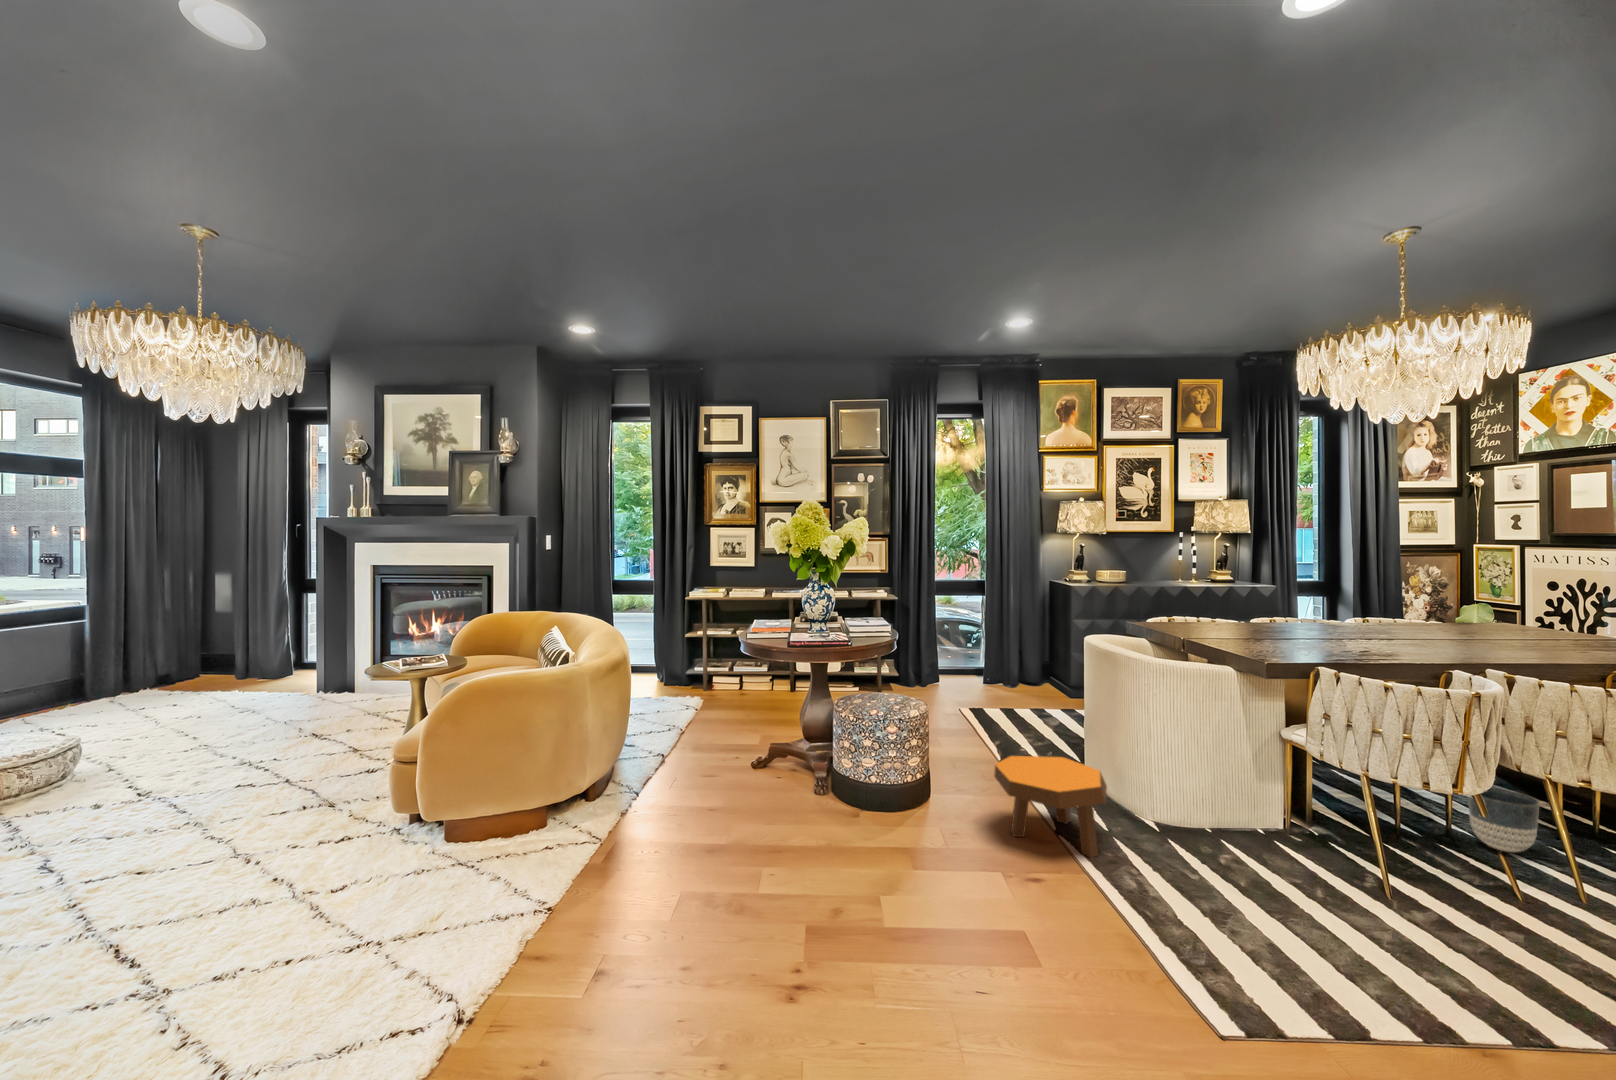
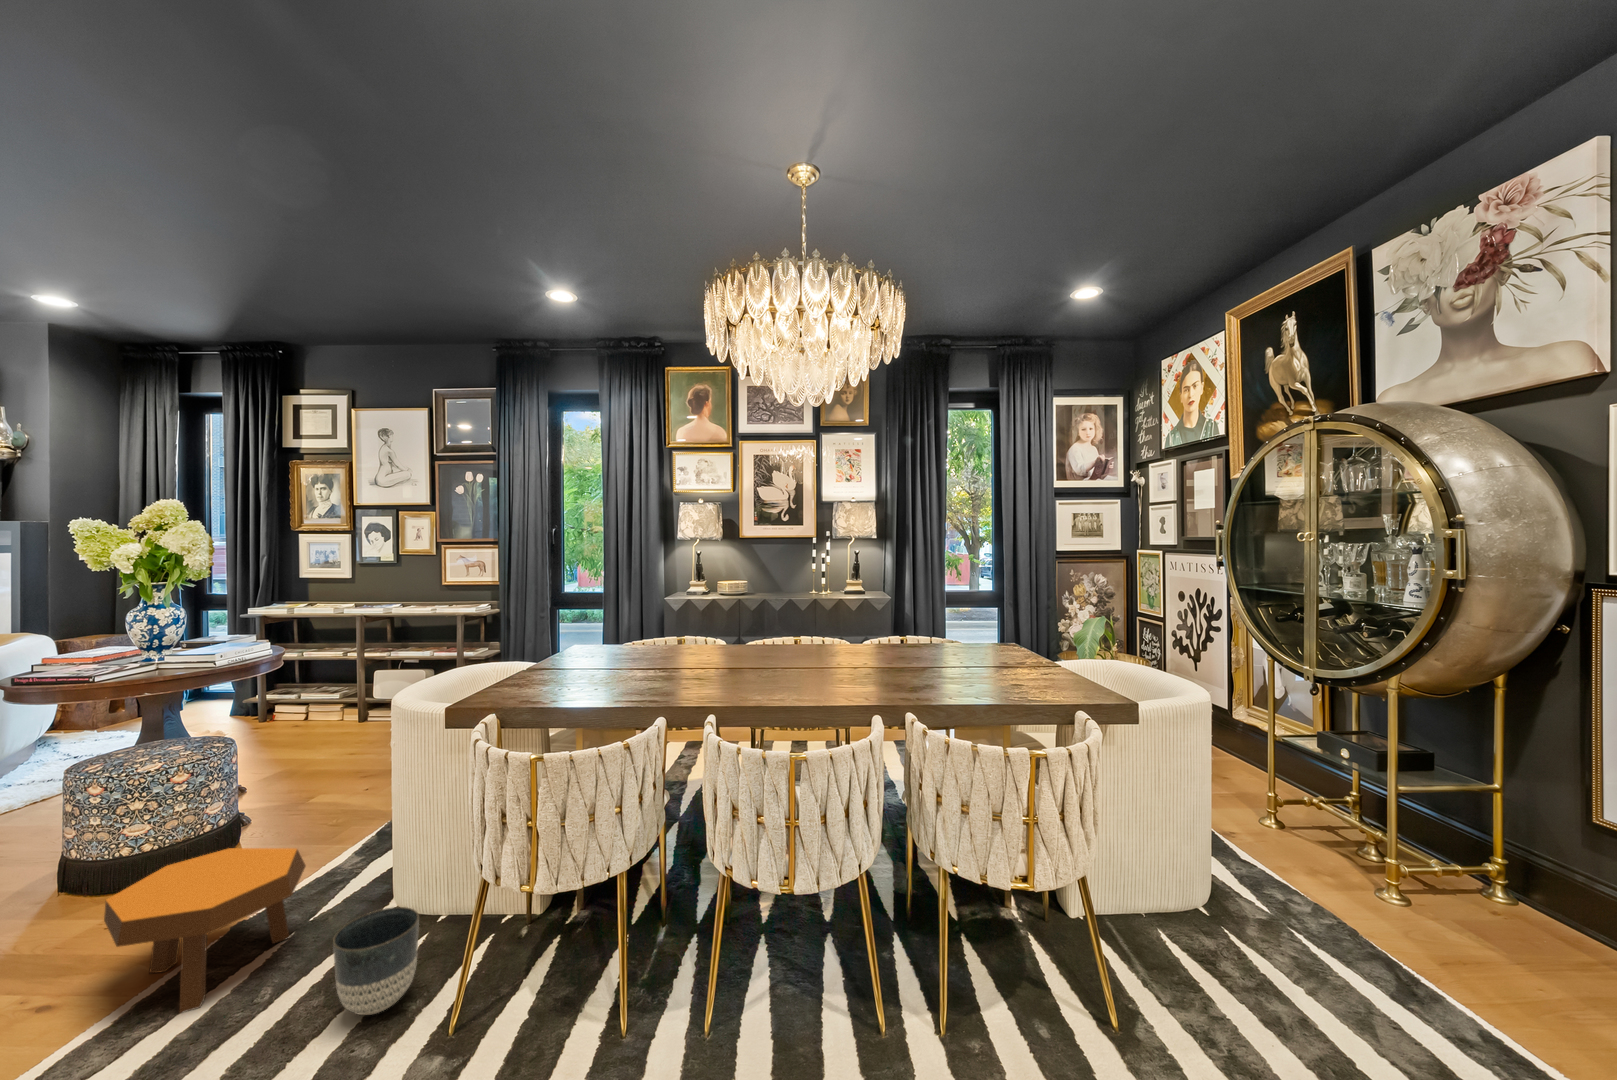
planter: present [1468,787,1539,852] -> present [333,907,419,1015]

